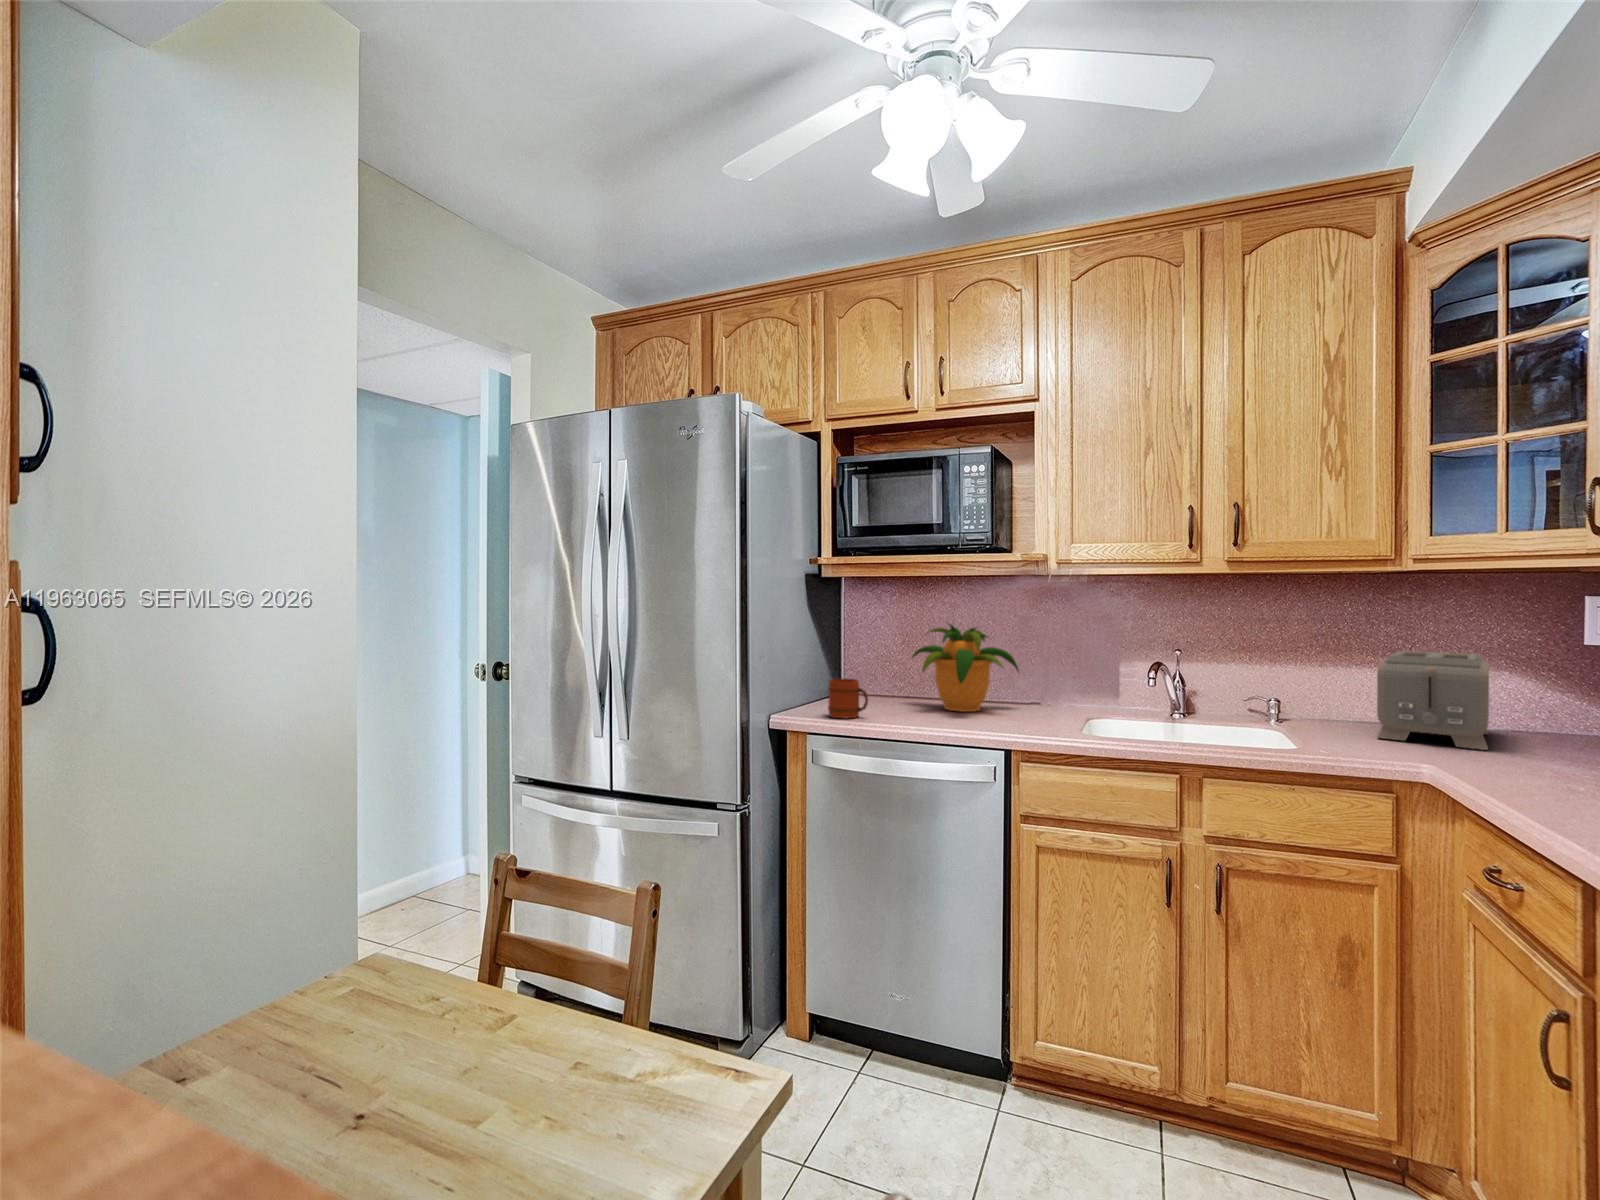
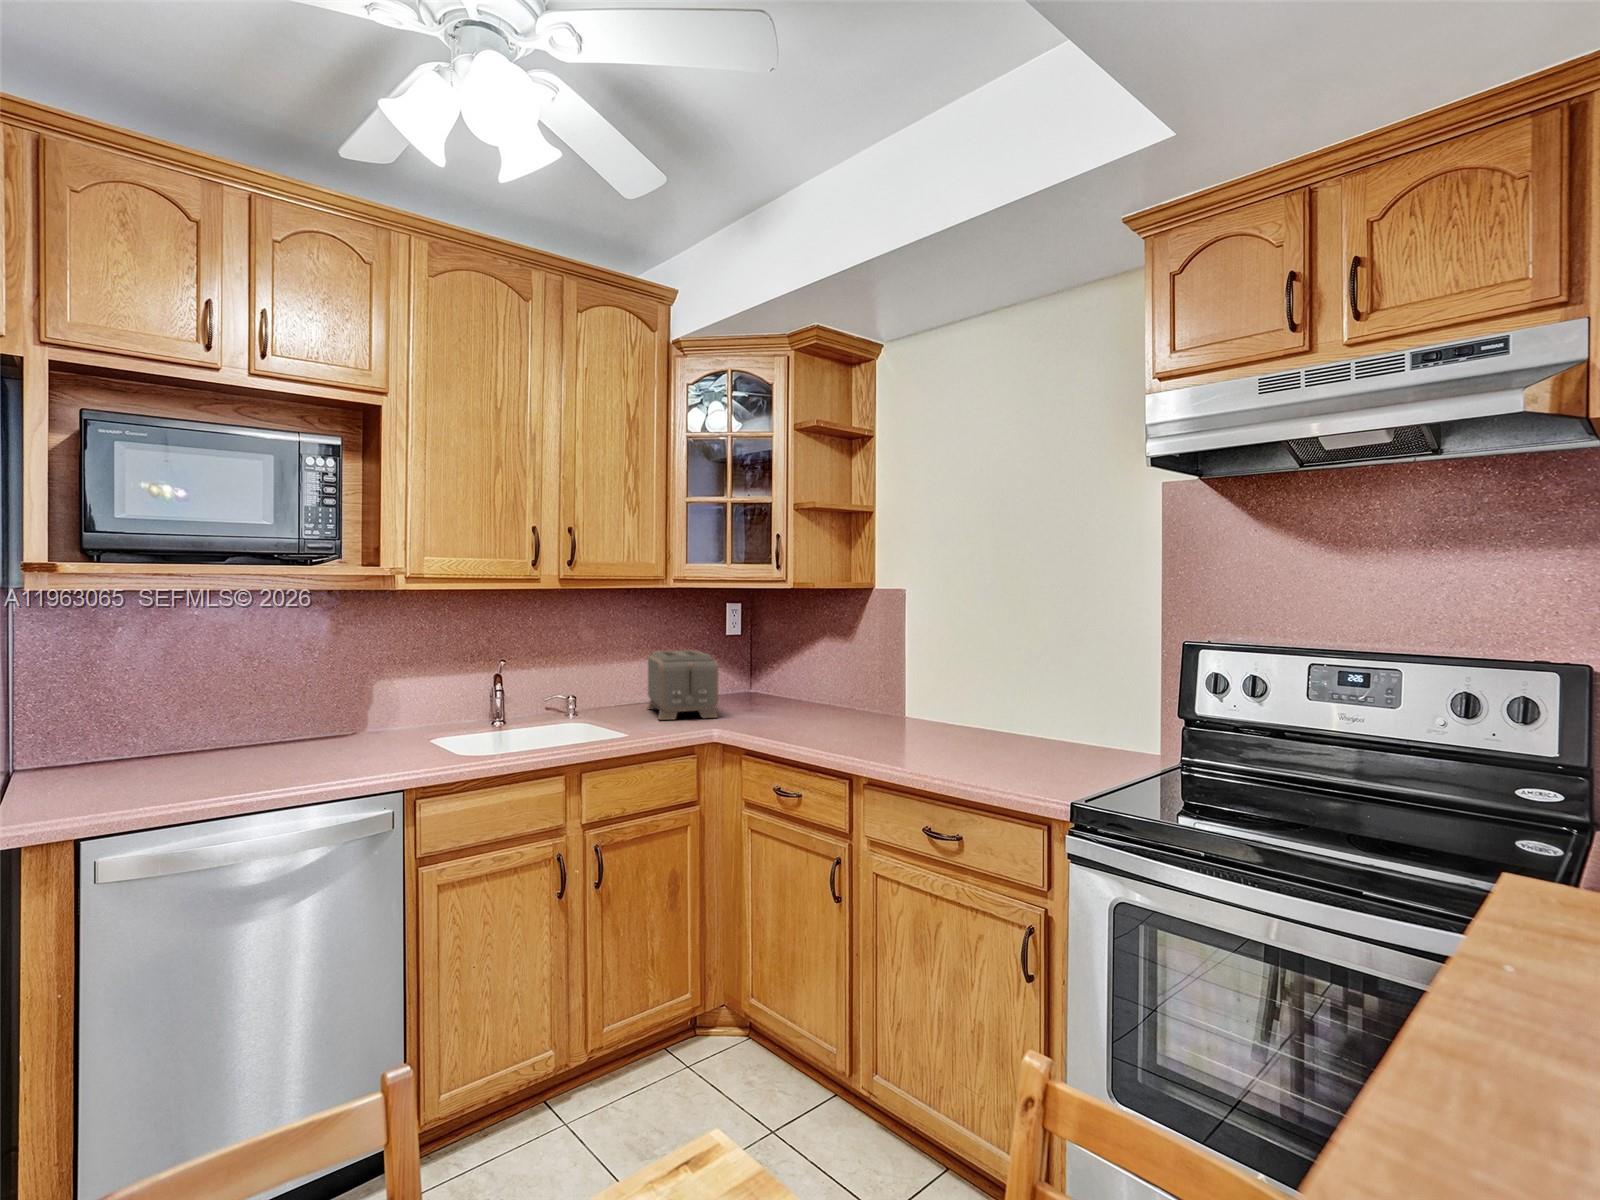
potted plant: present [912,623,1019,712] -> none [194,647,355,762]
mug: present [828,679,868,718] -> none [113,740,187,802]

